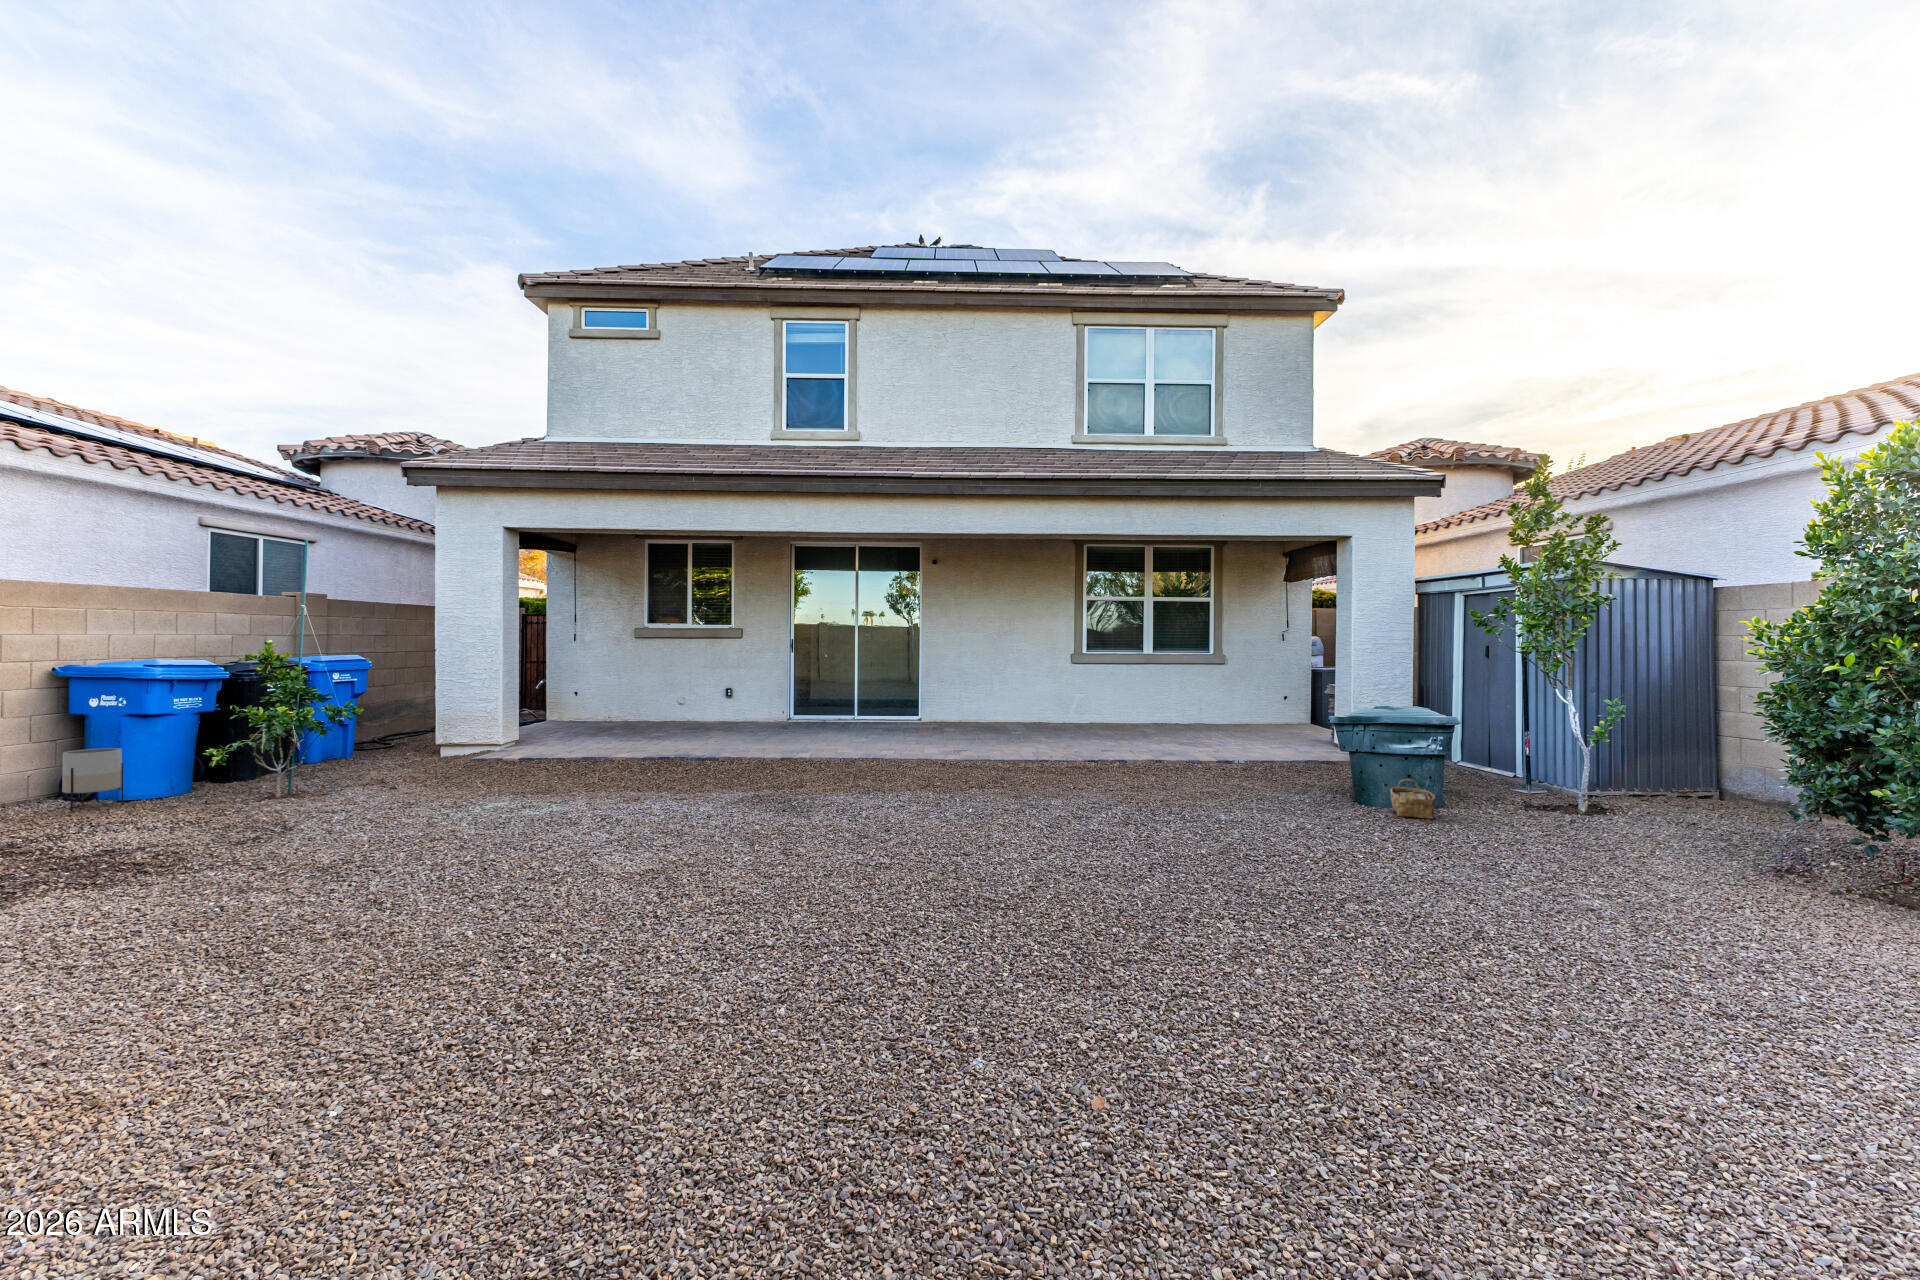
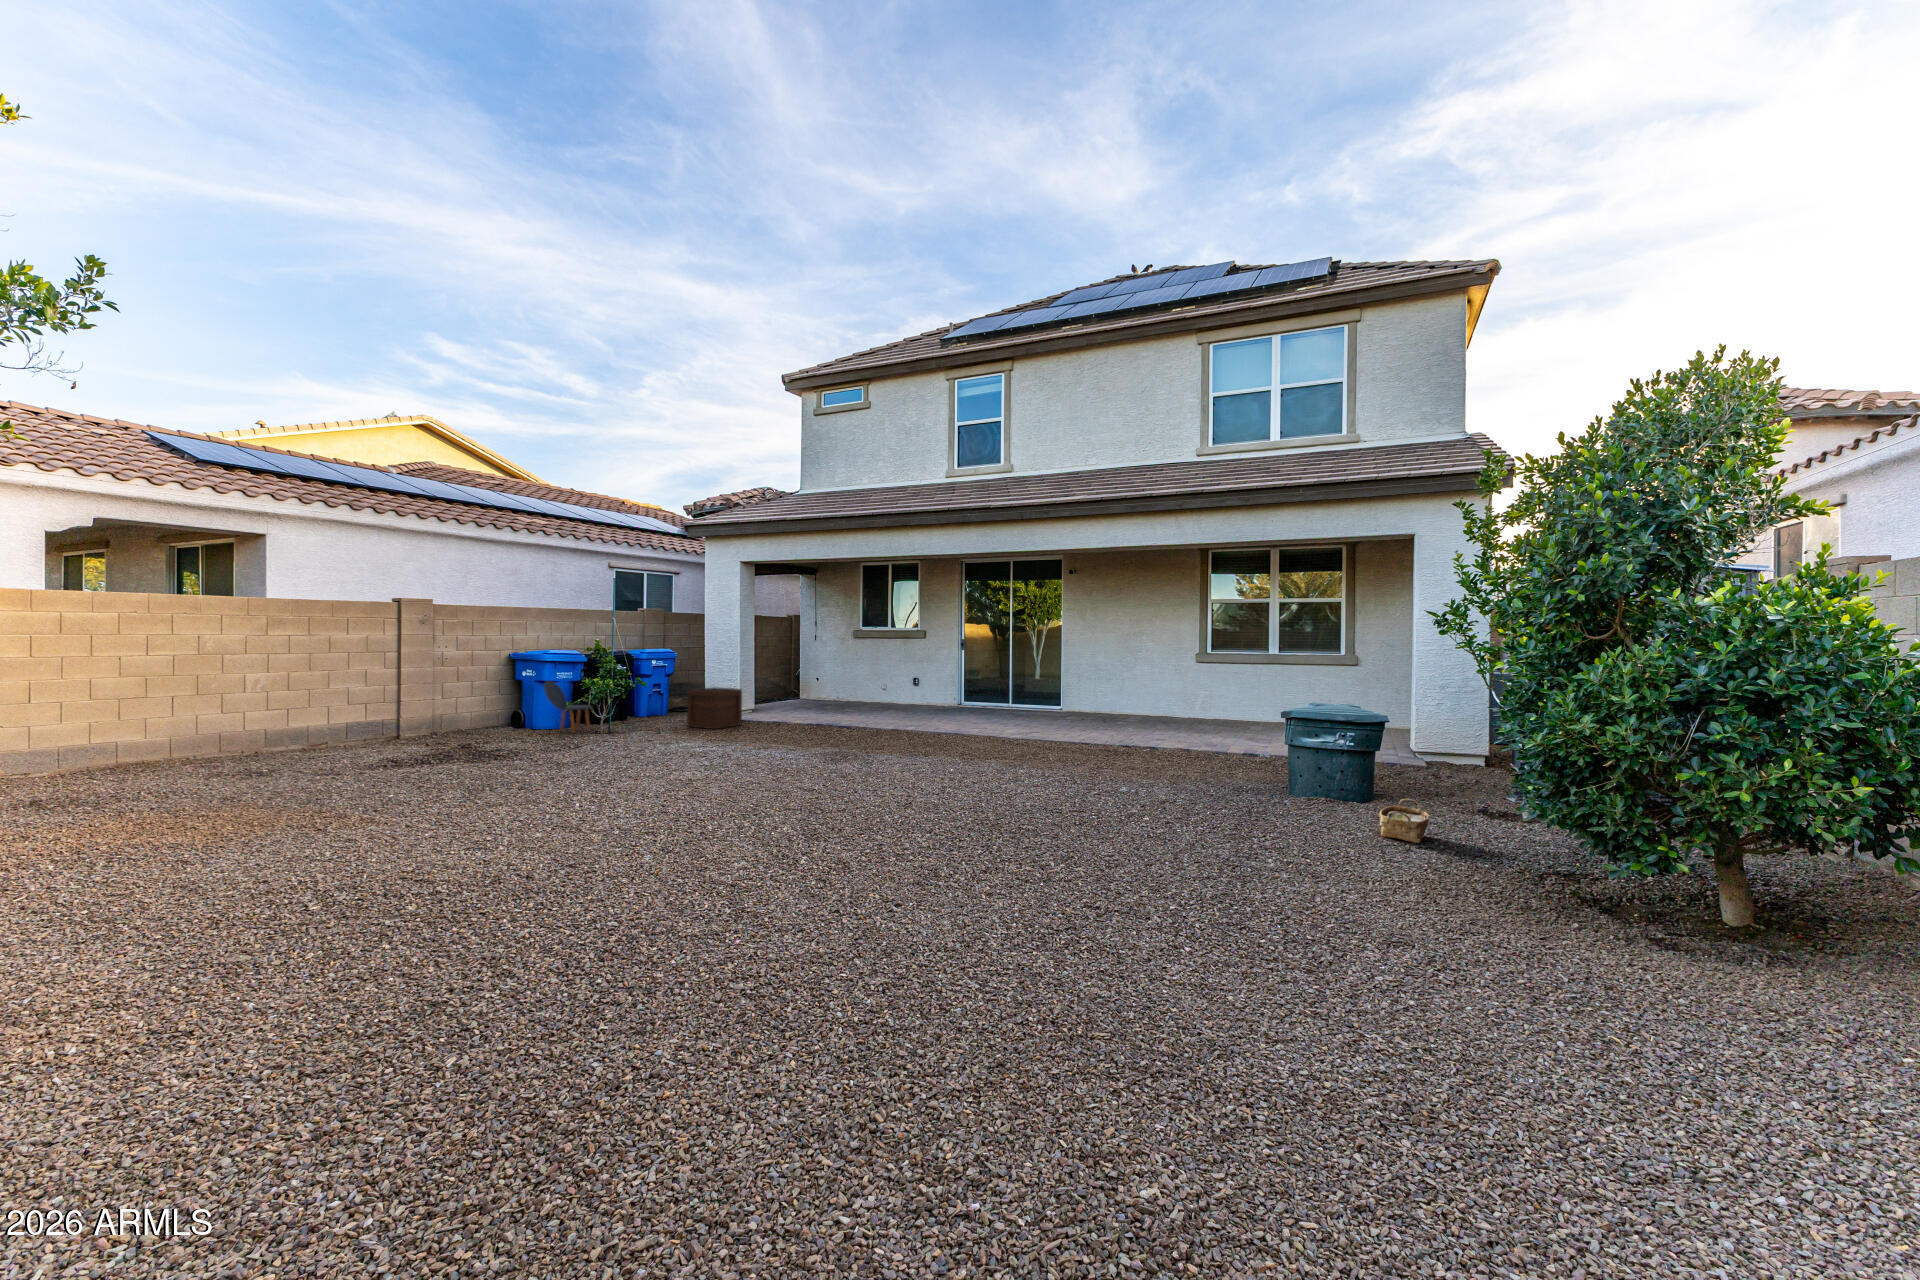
chair: none [160,713,255,797] -> present [544,681,592,732]
wooden crate: none [415,713,500,773] -> present [687,687,742,729]
planter: present [62,748,123,812] -> none [500,700,528,735]

